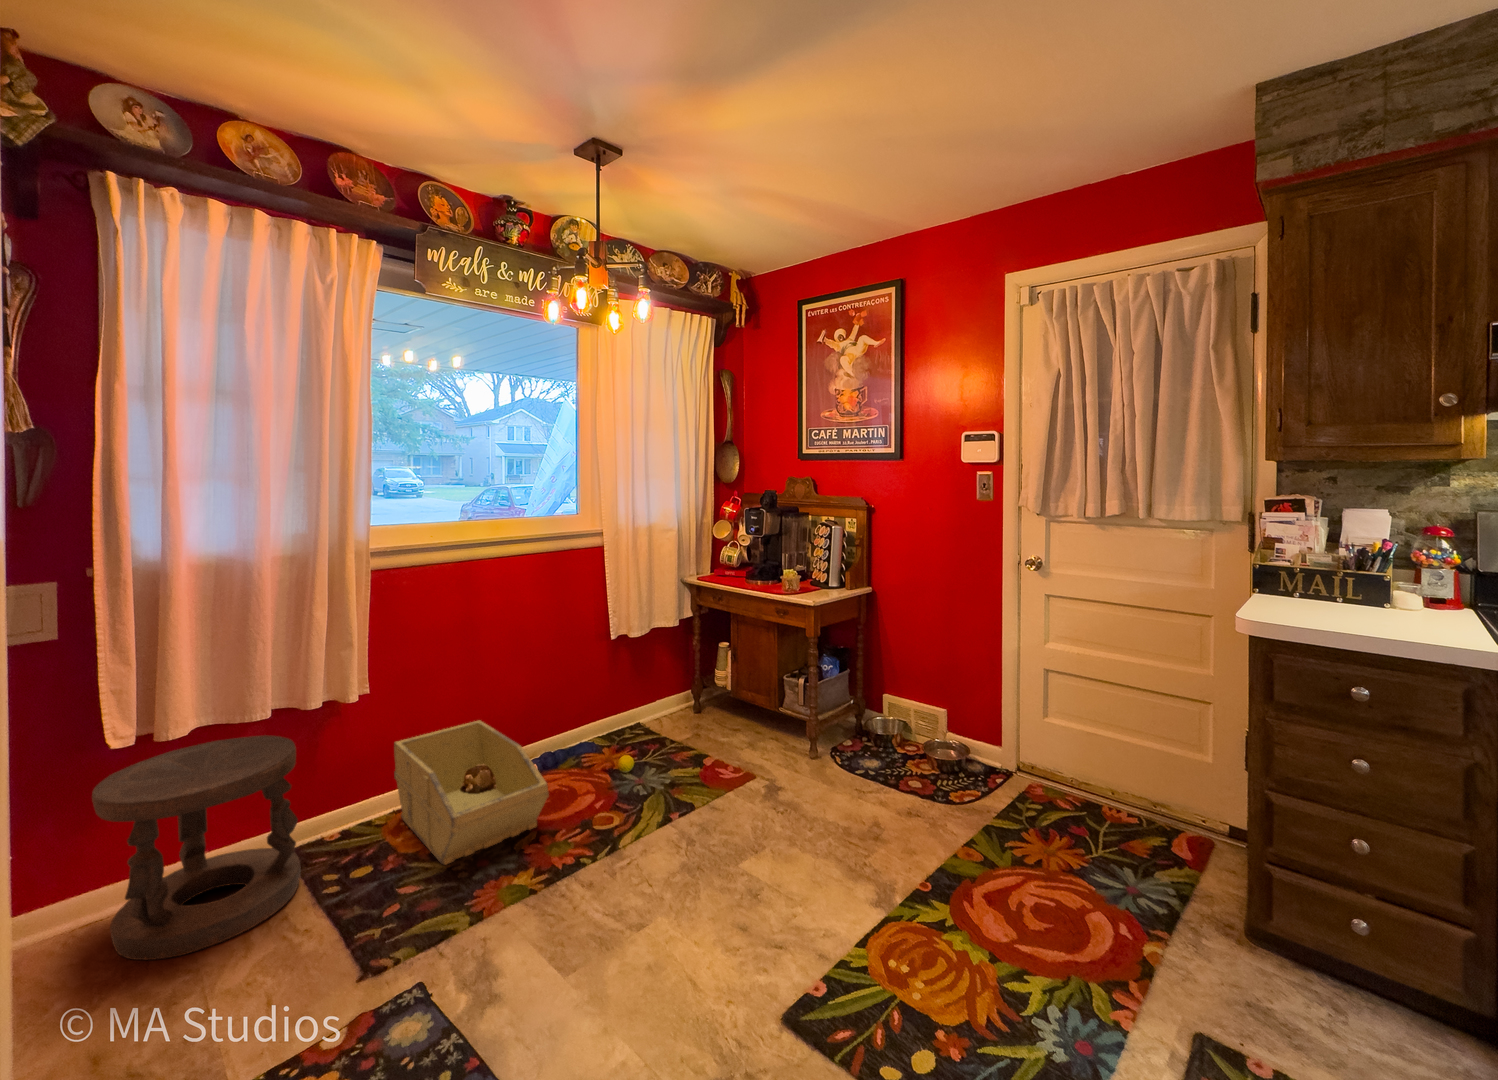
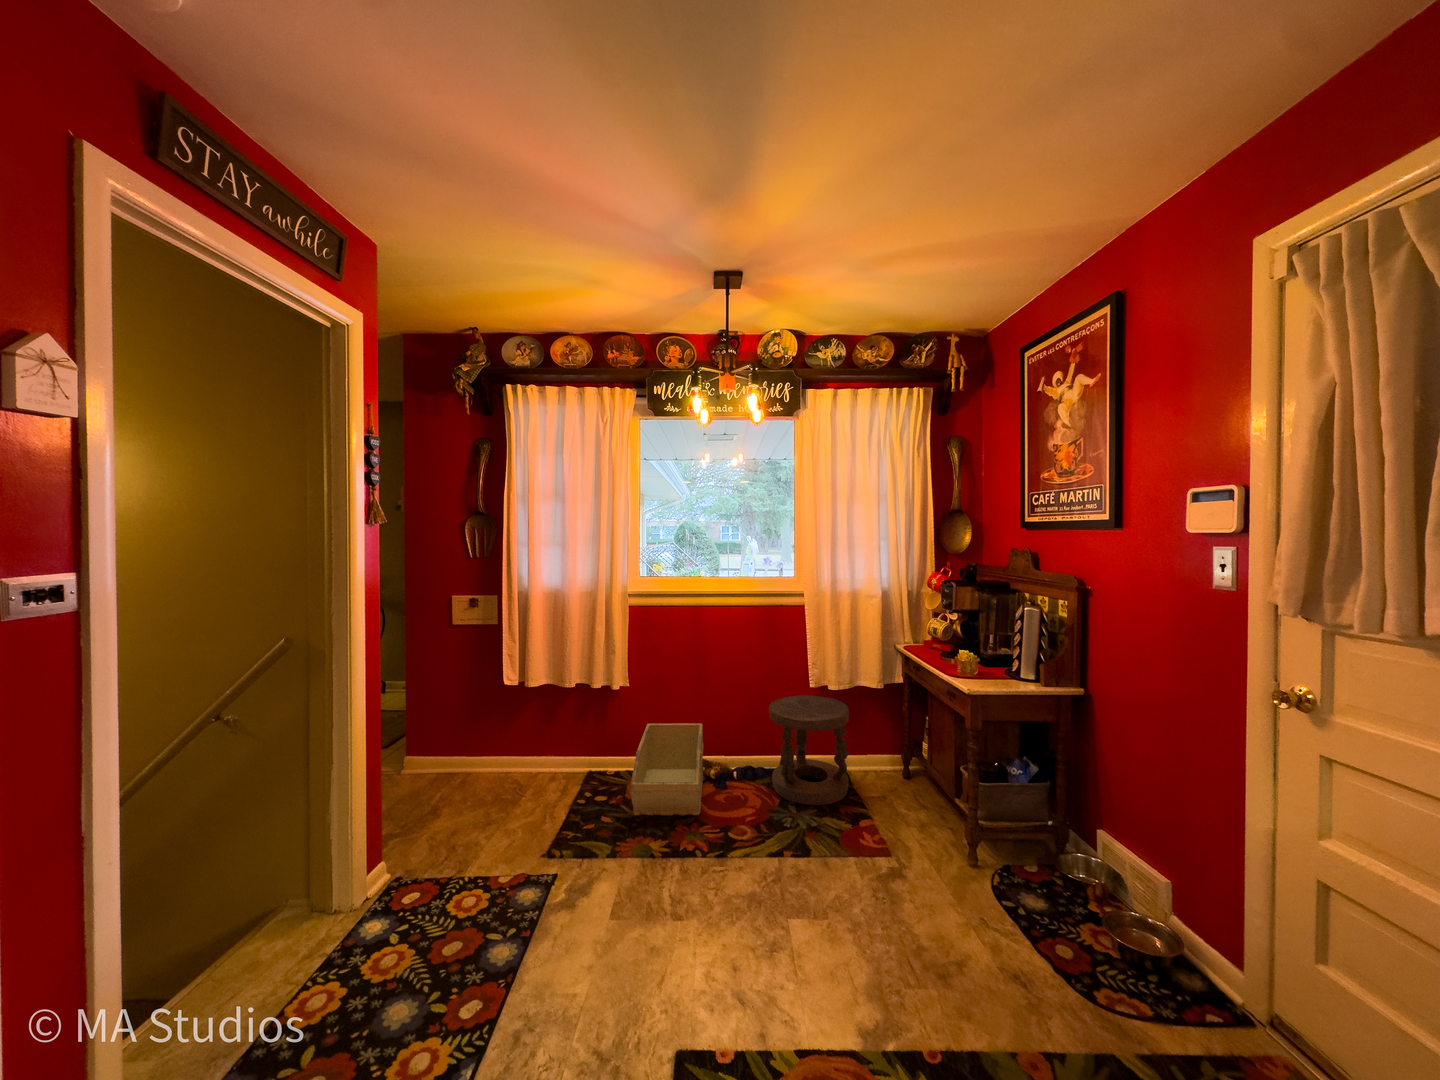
stool: present [92,735,301,960] -> present [769,696,849,805]

